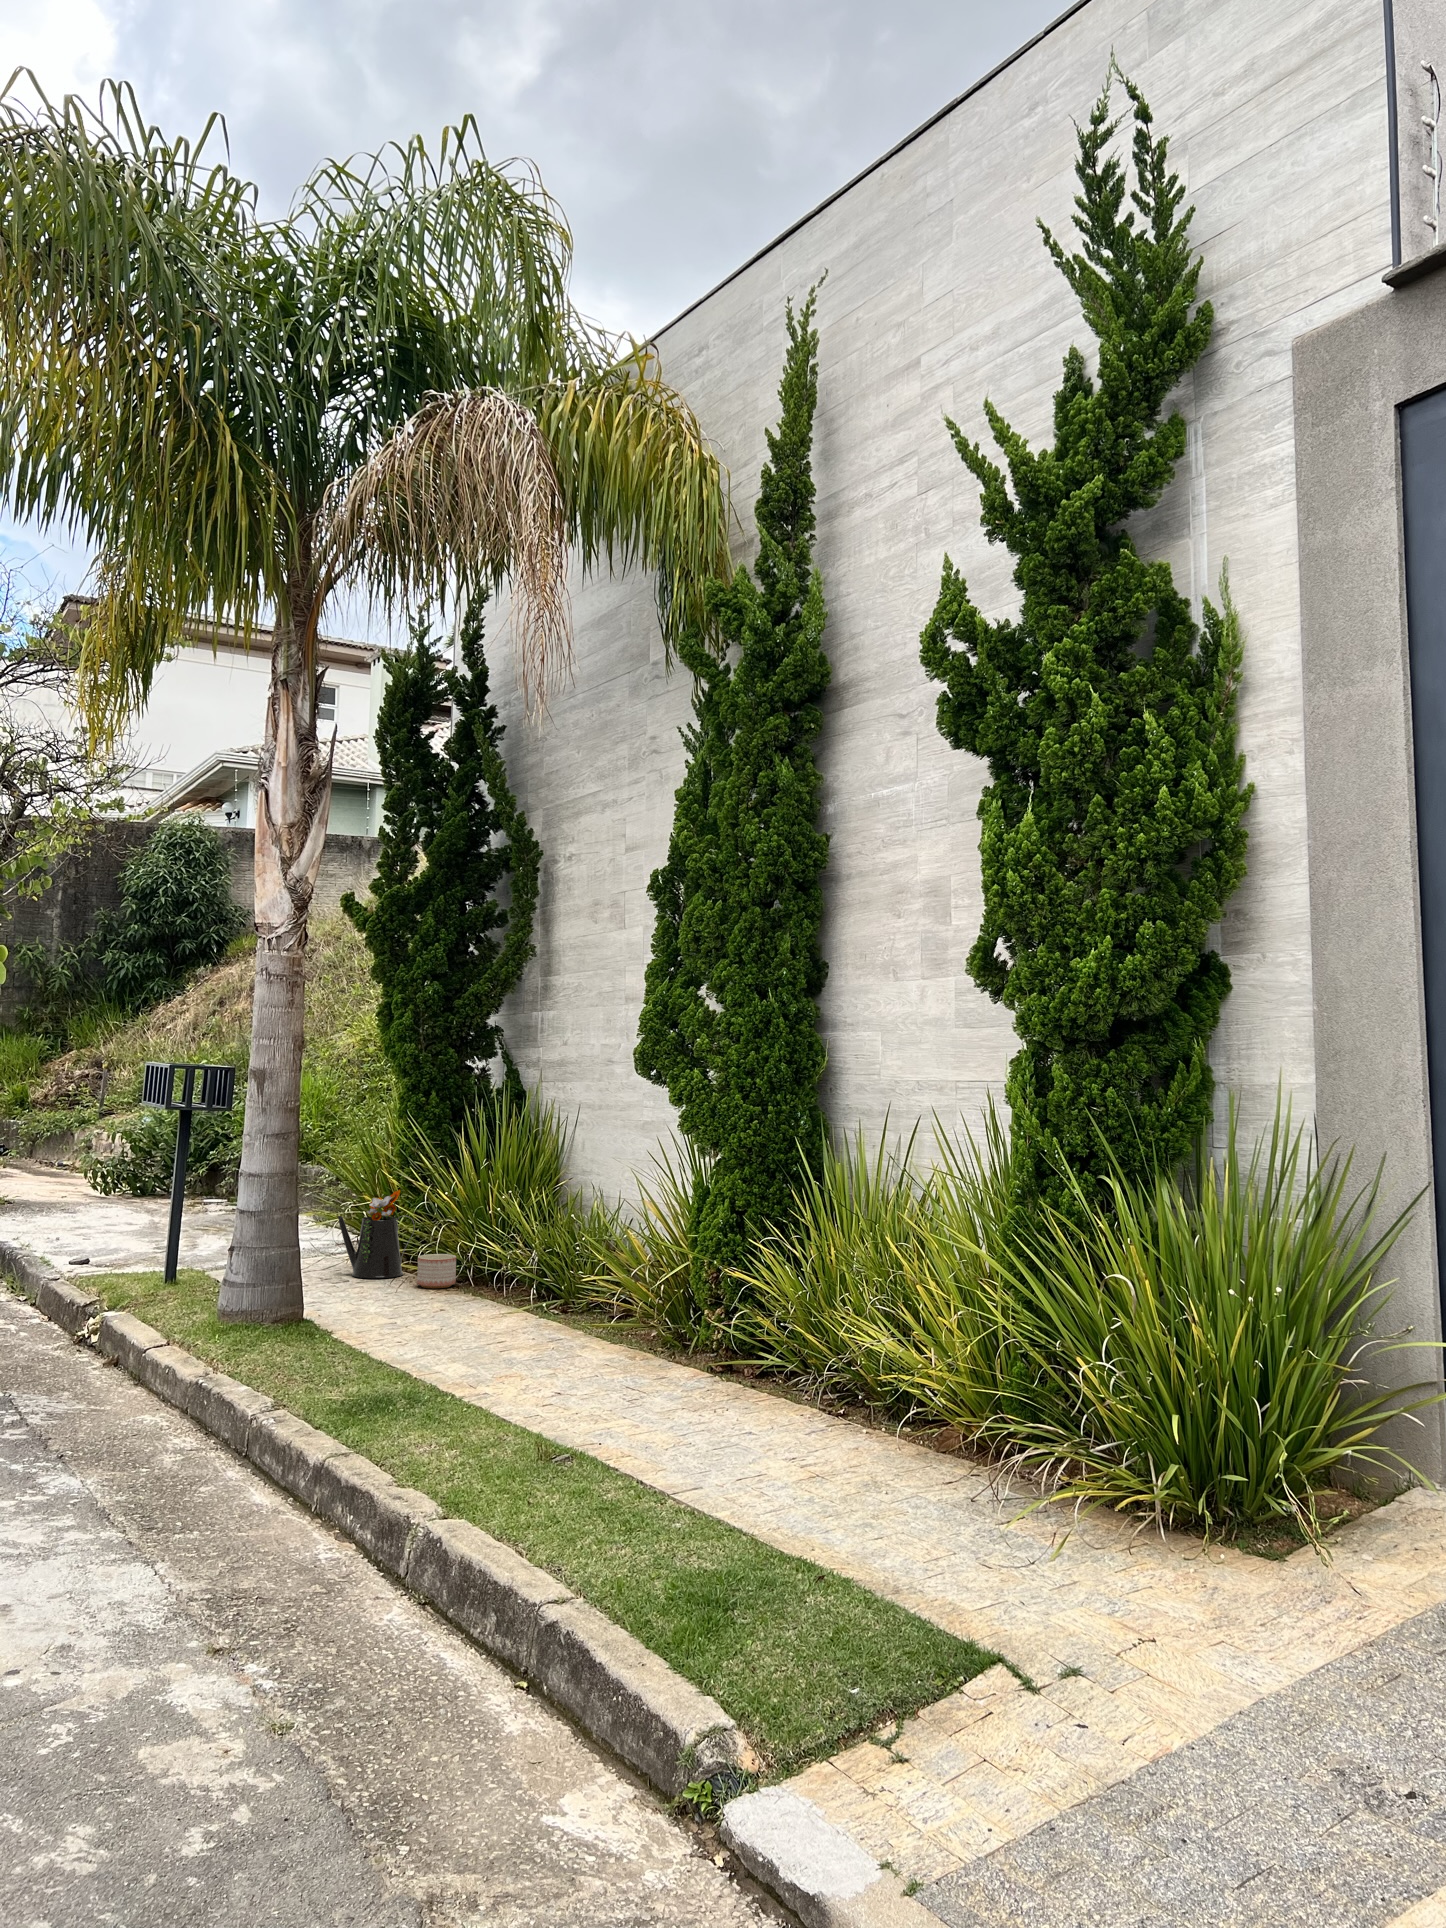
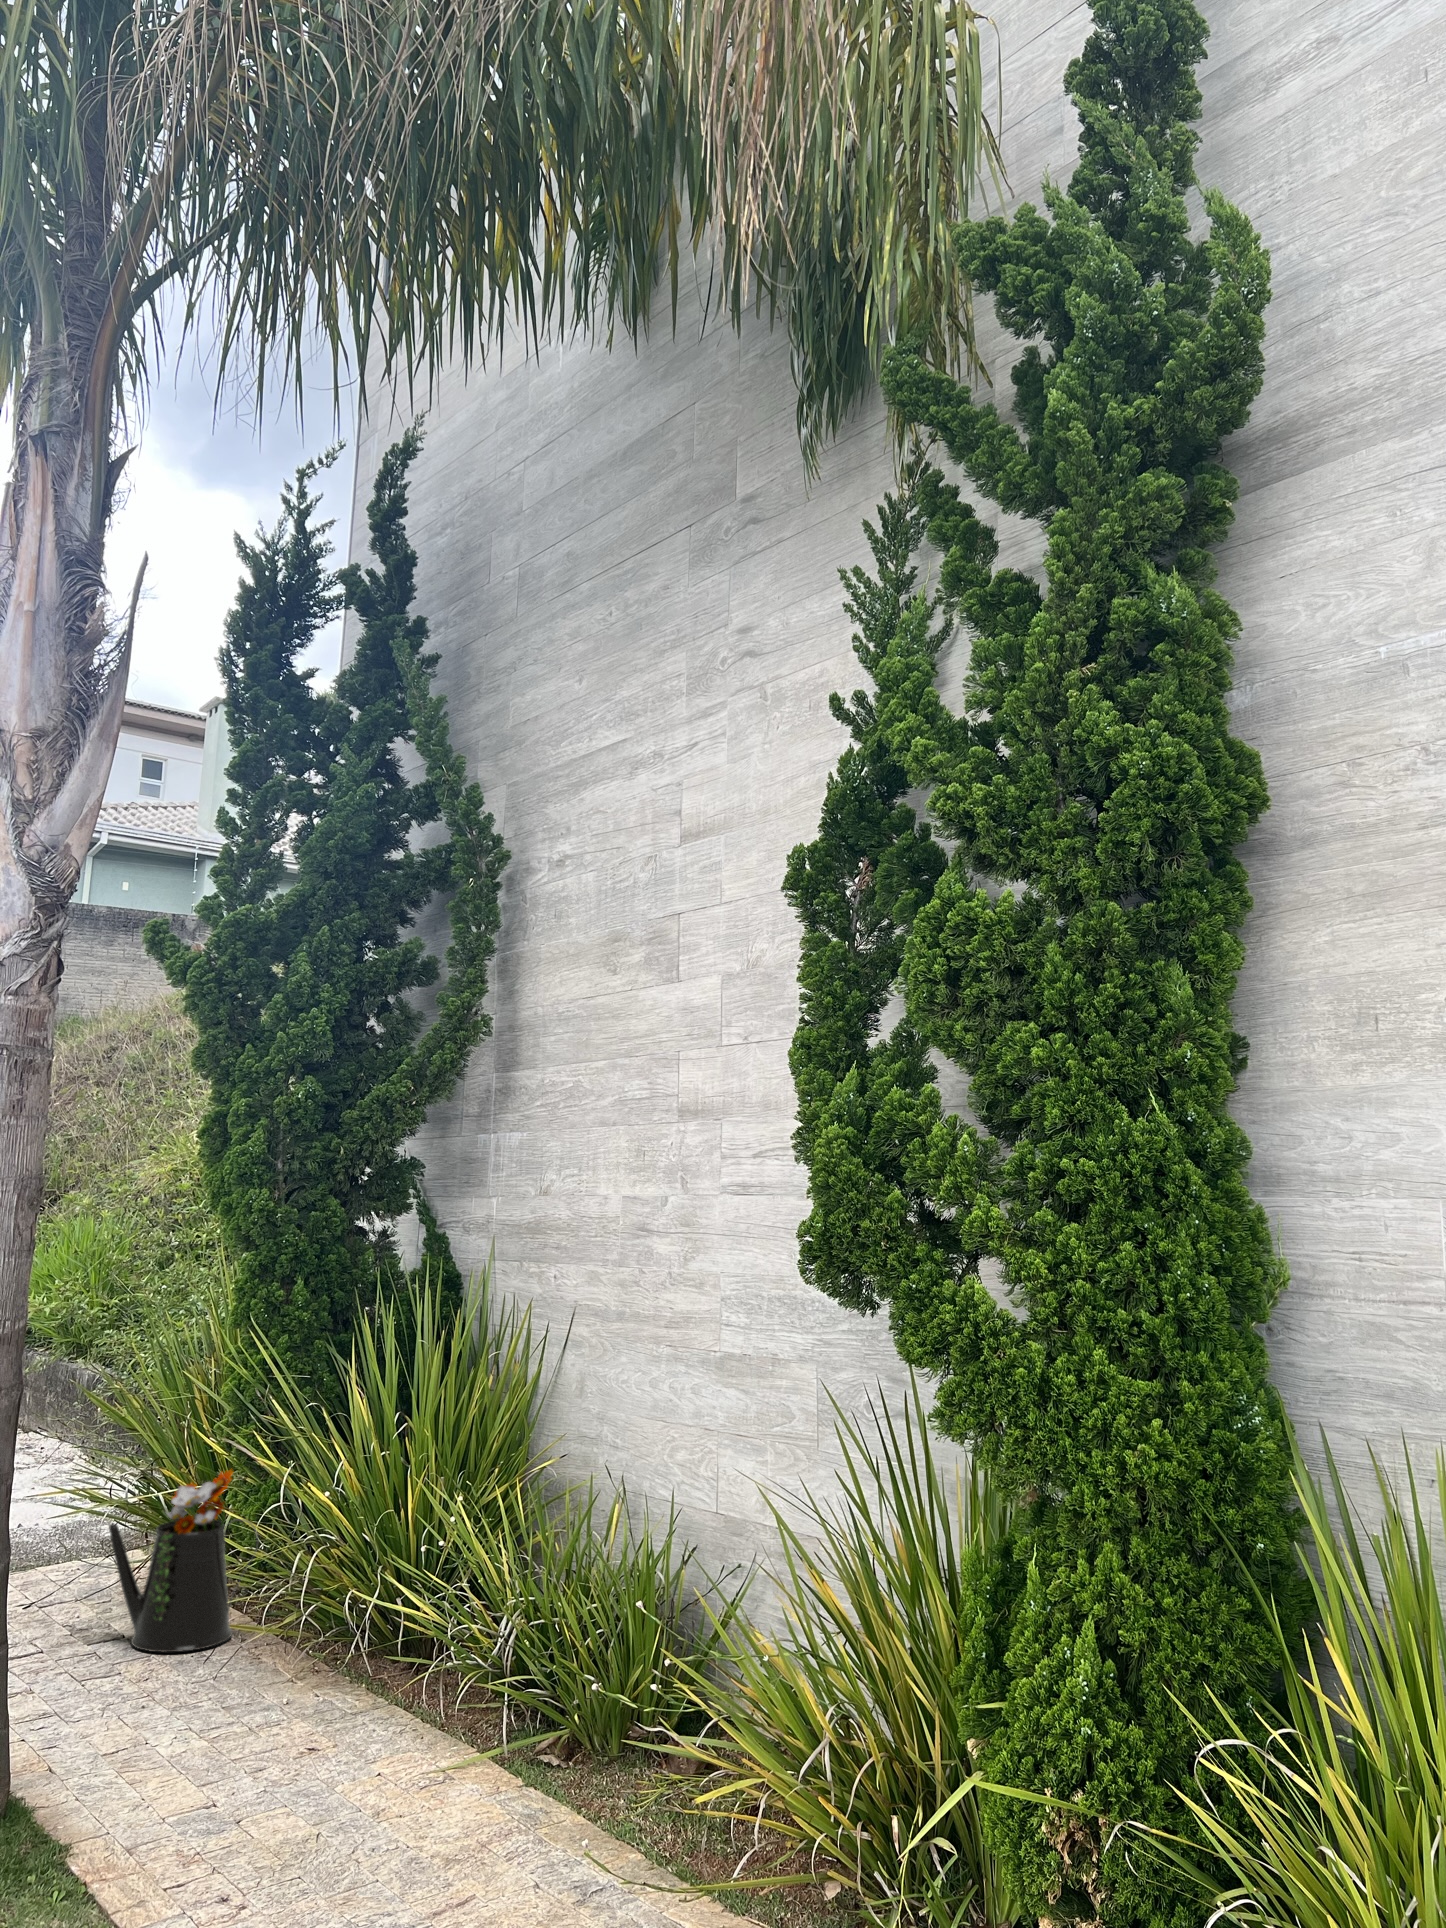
planter: present [417,1254,456,1288] -> none [262,1603,341,1683]

